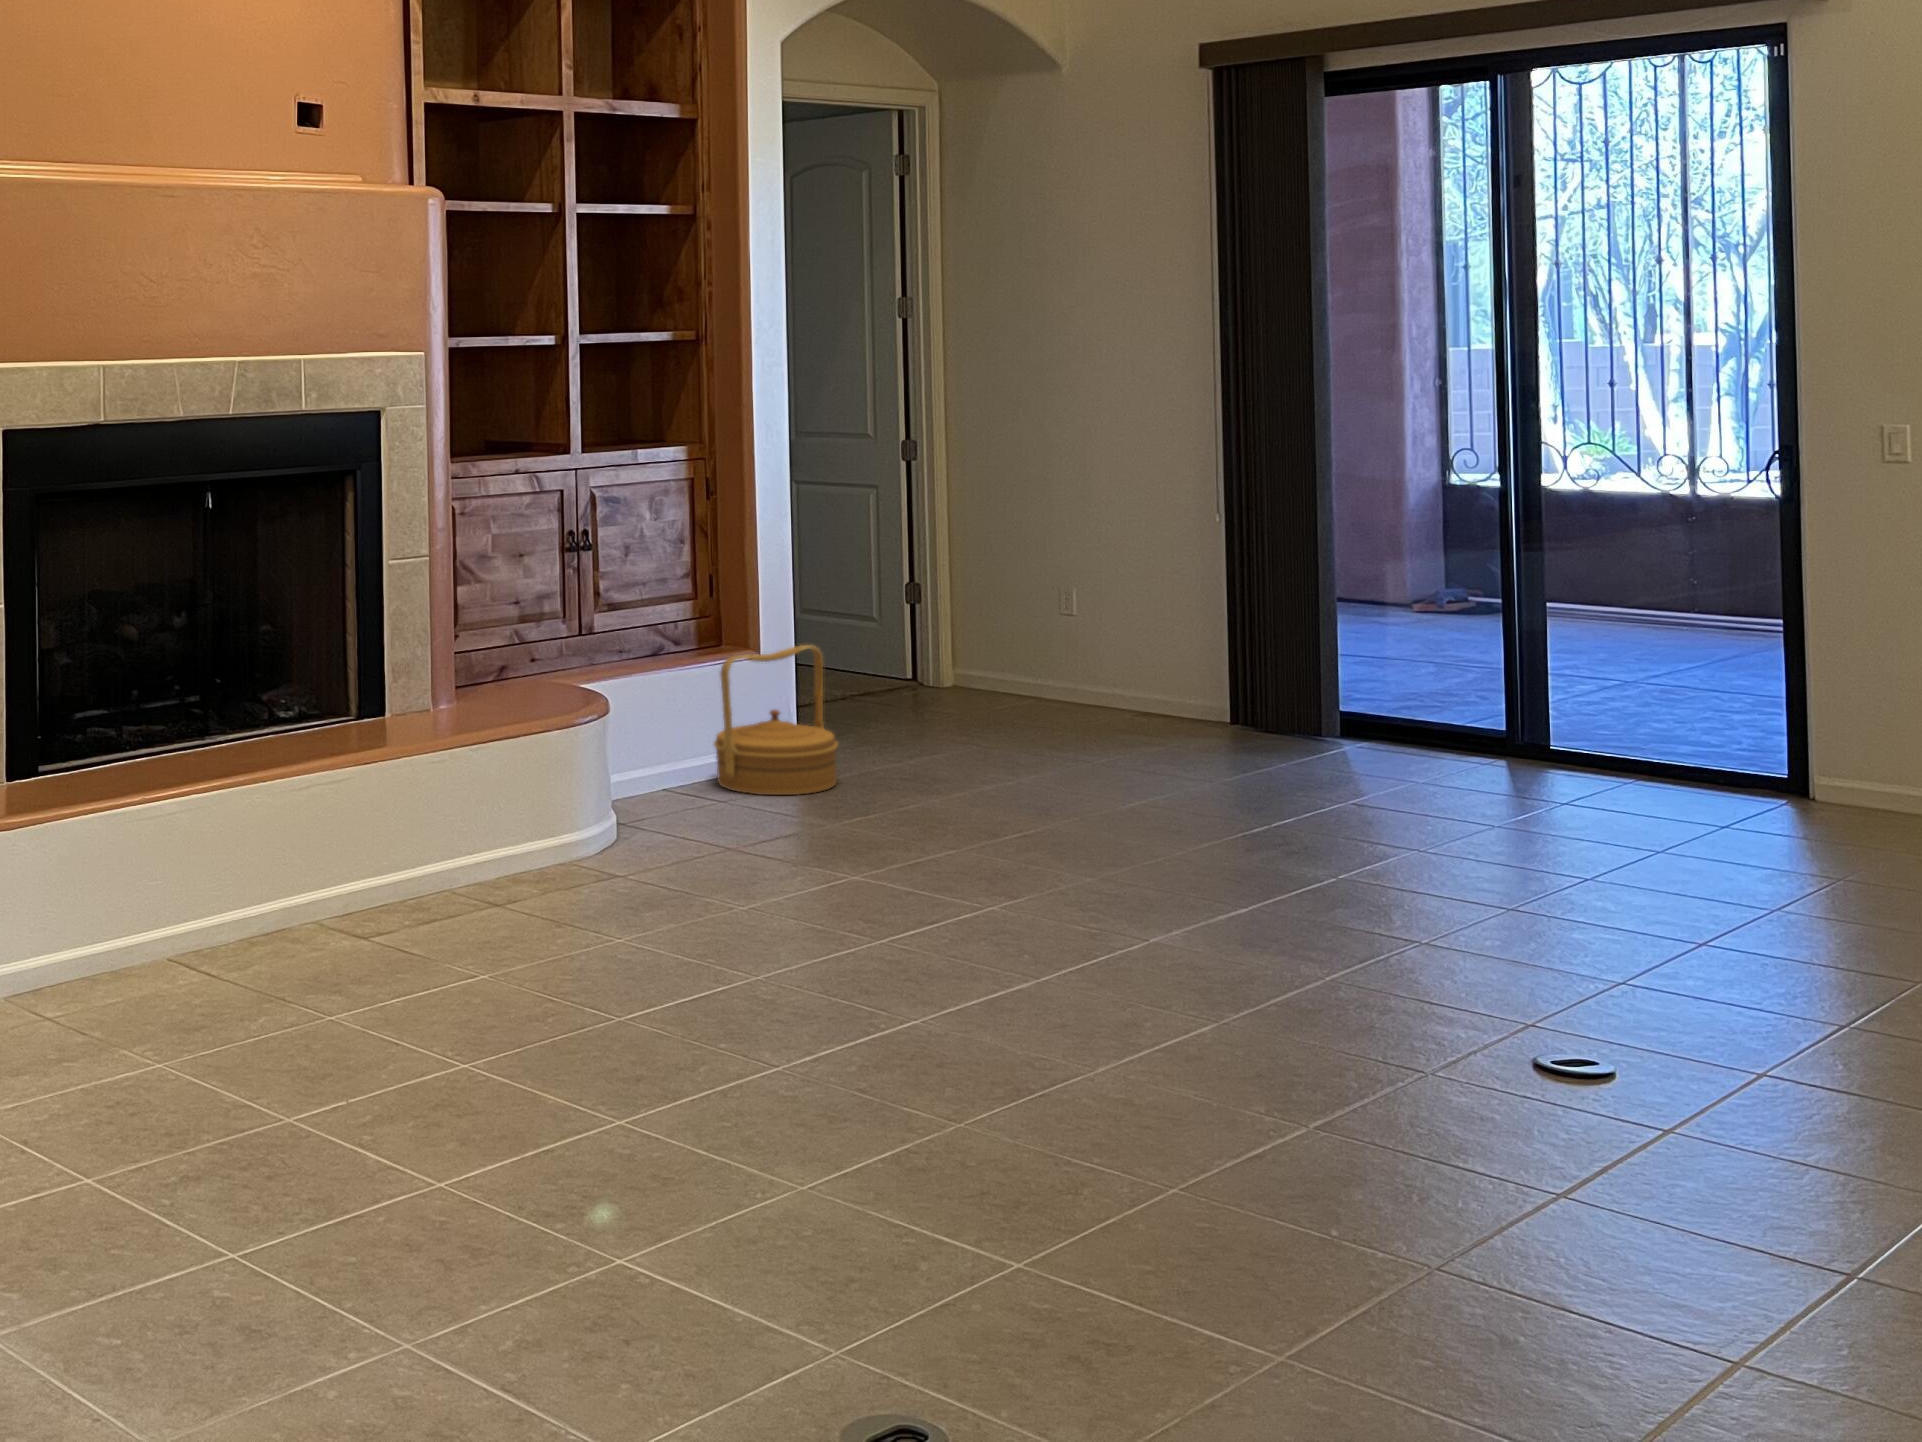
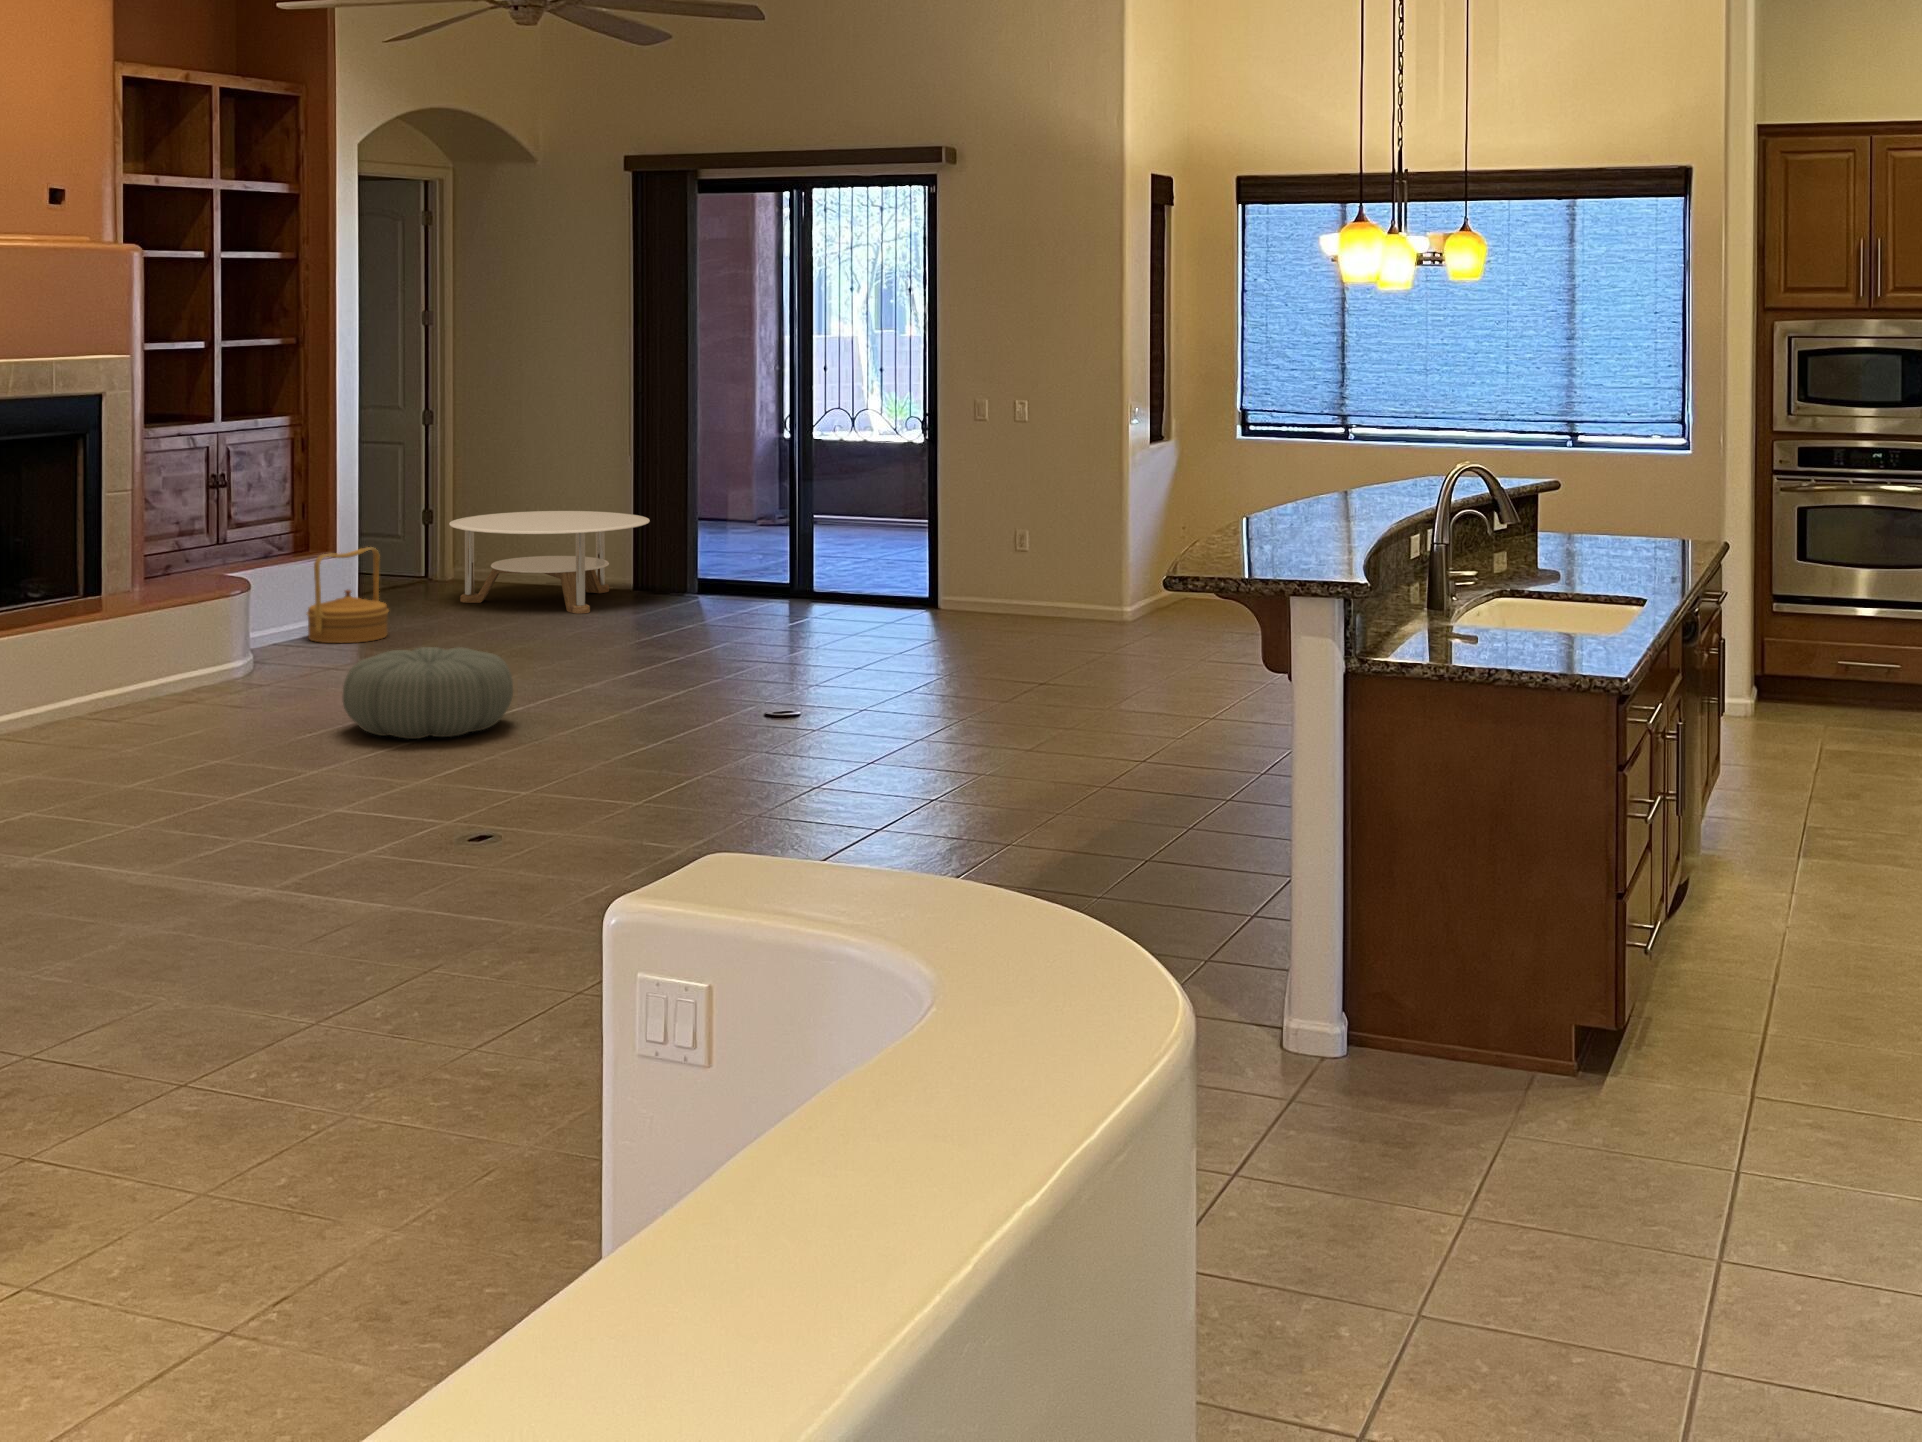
round table: none [934,588,1253,758] -> present [449,511,650,614]
pouf: none [719,862,1038,1059] -> present [343,647,513,739]

